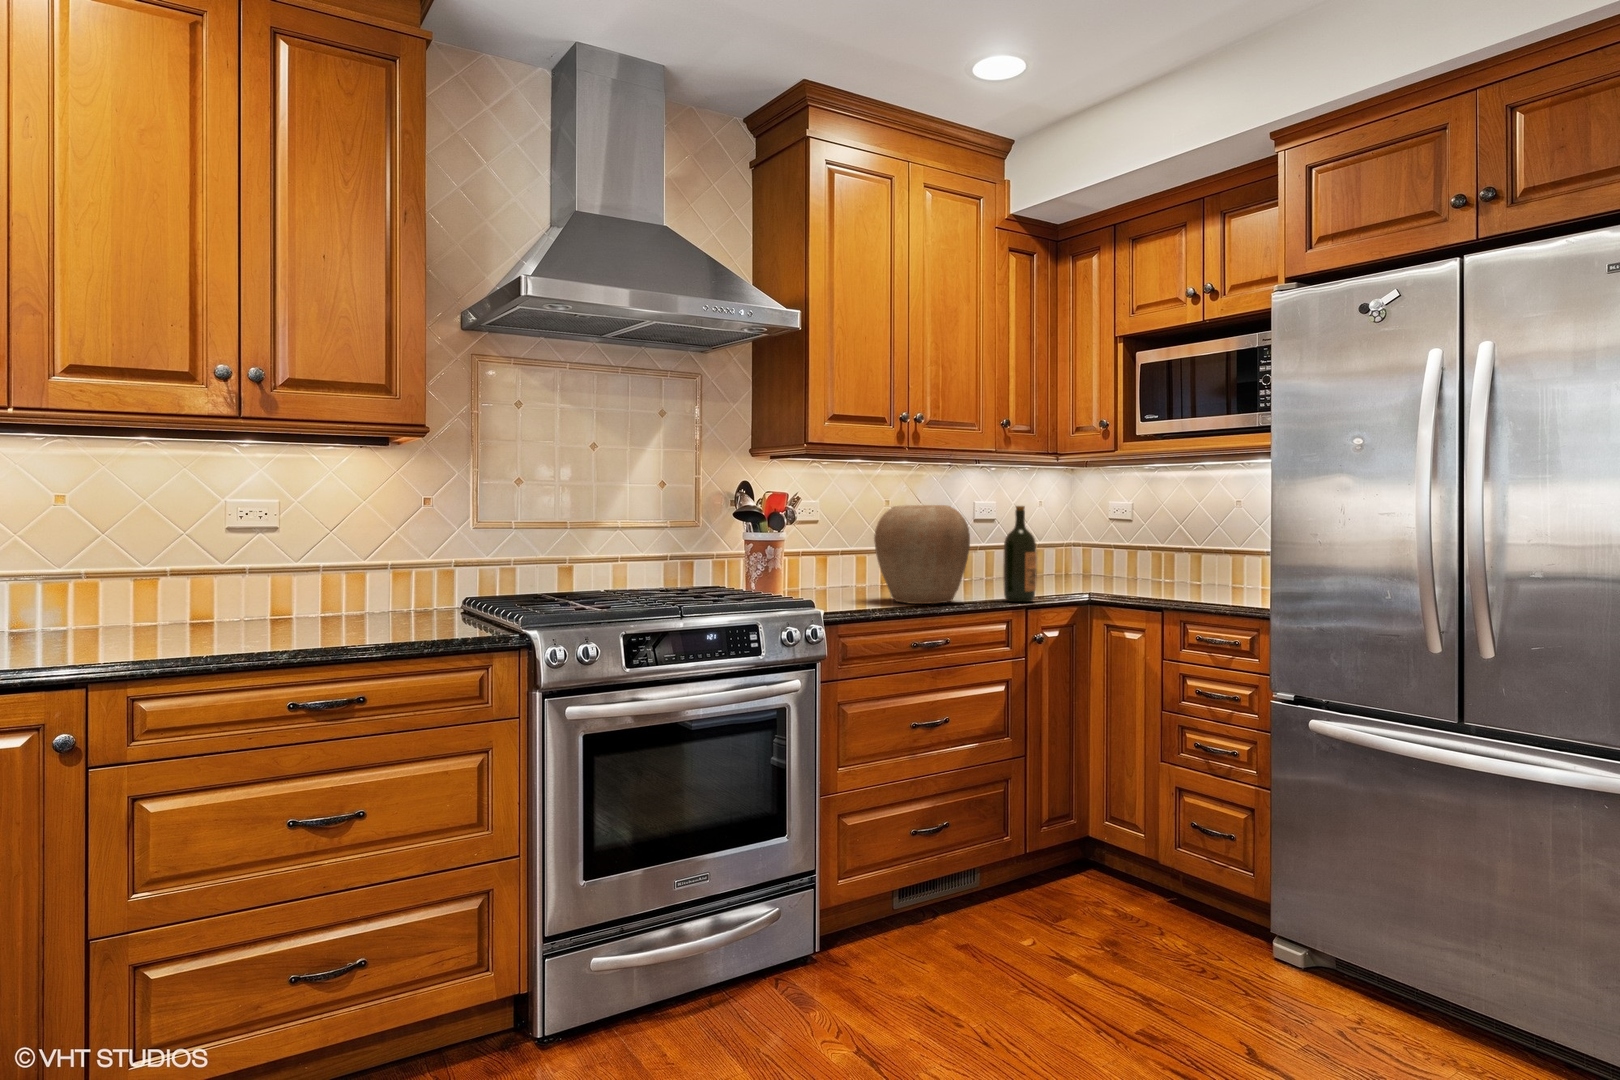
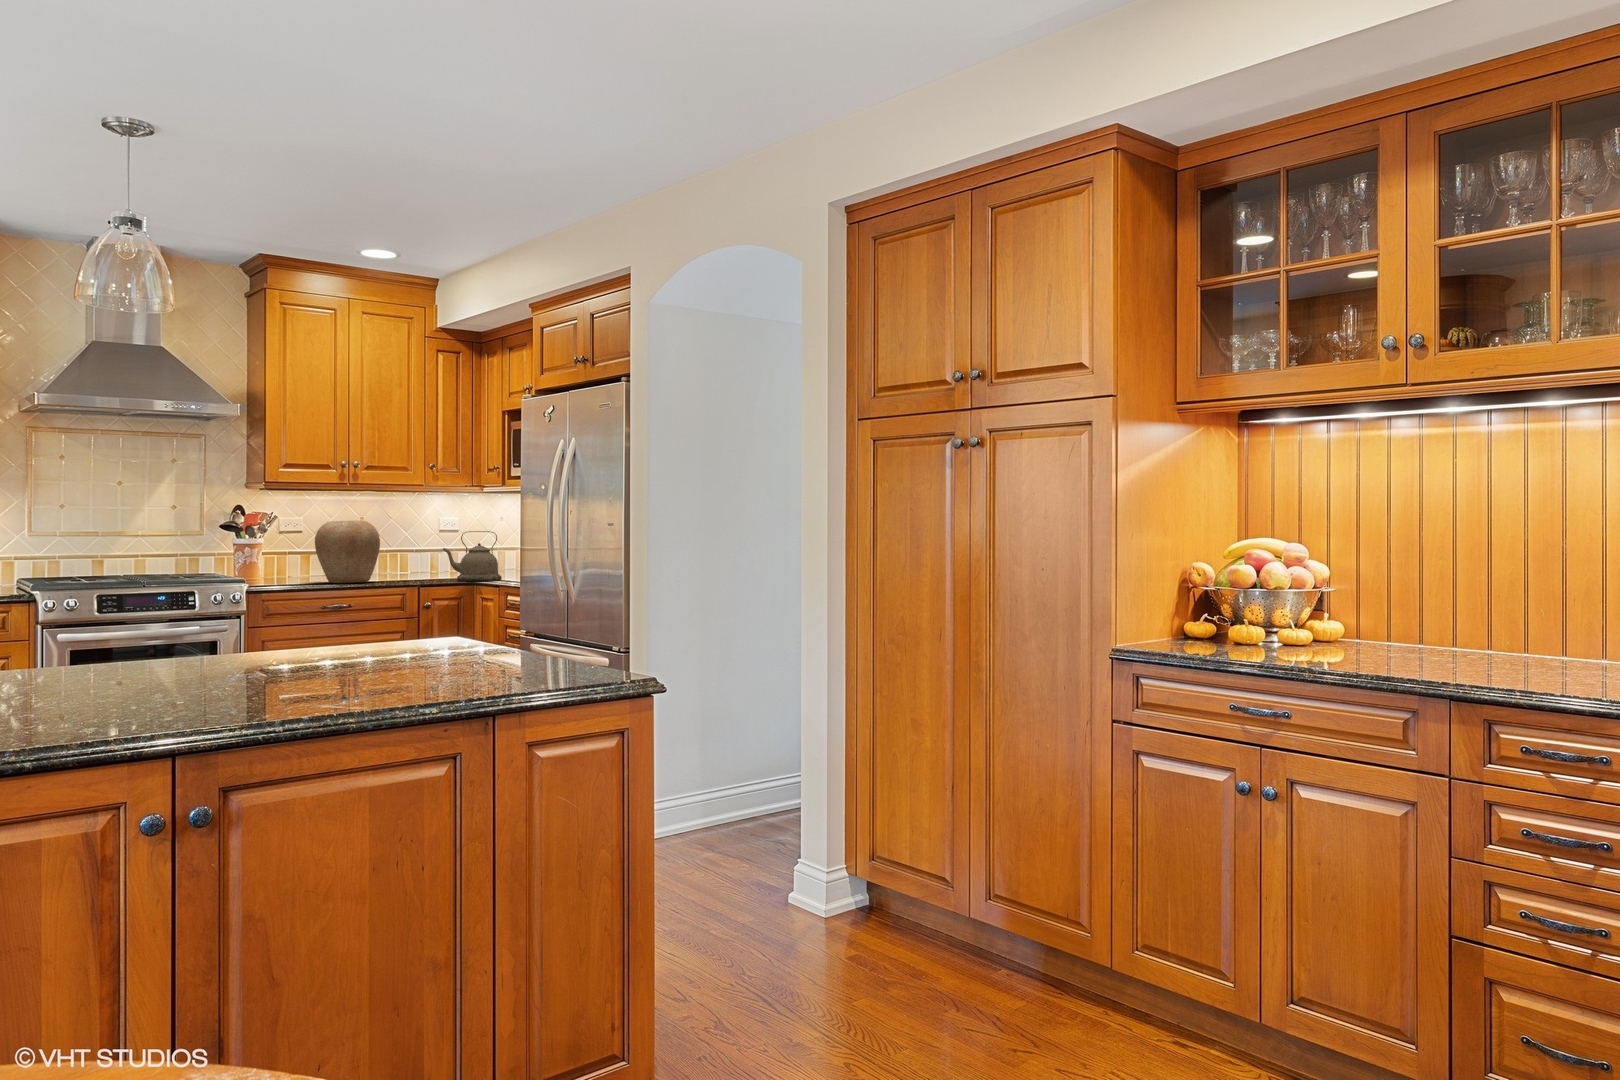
wine bottle: present [1003,506,1037,602] -> none [406,521,427,582]
kettle: none [1036,522,1125,600] -> present [443,531,502,581]

